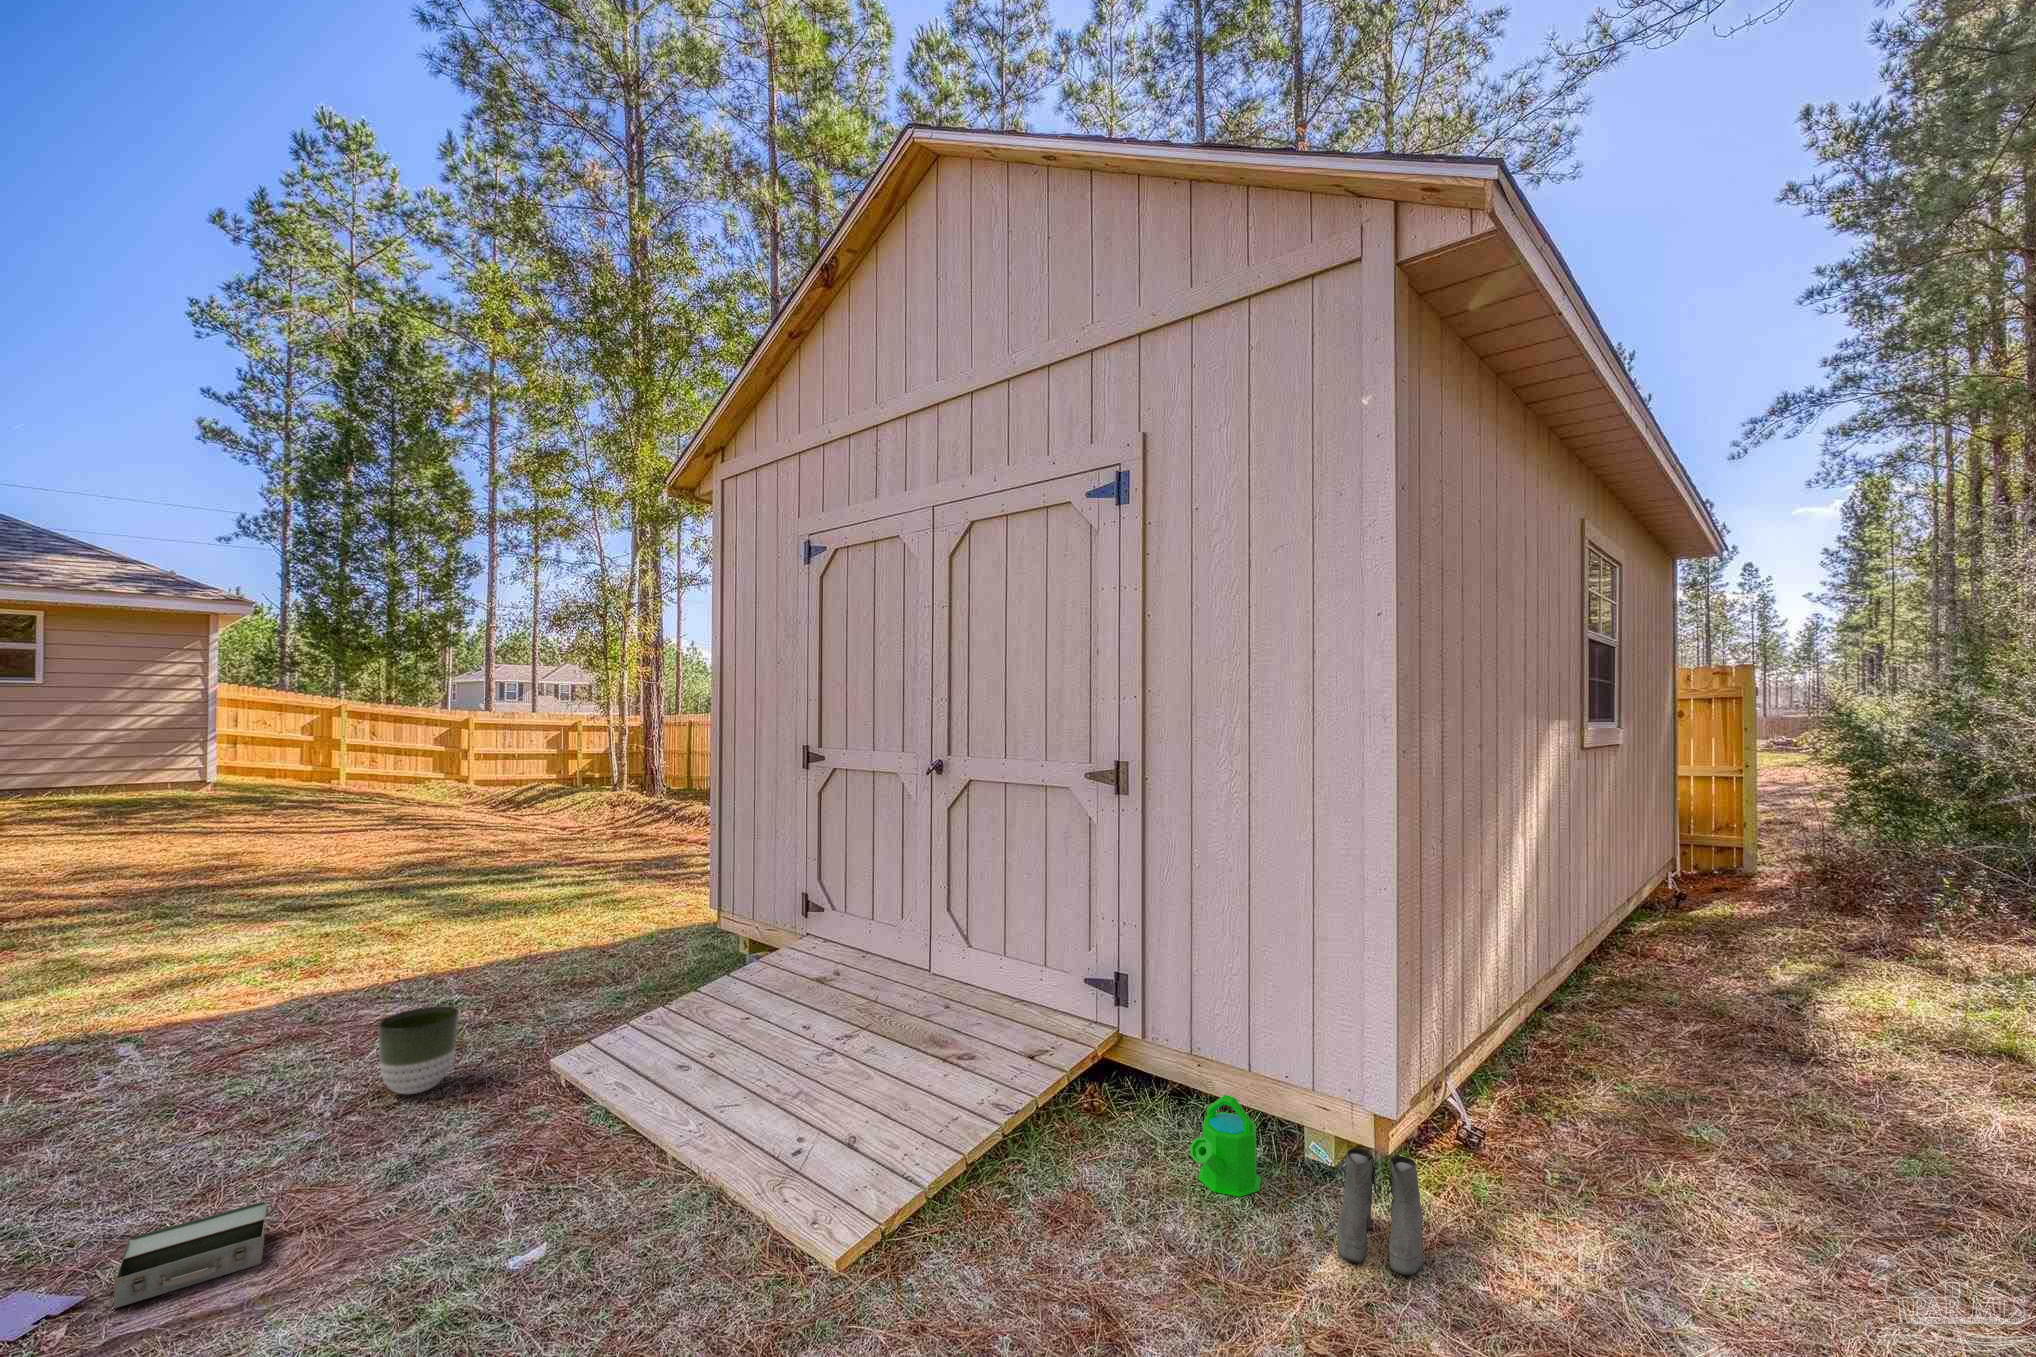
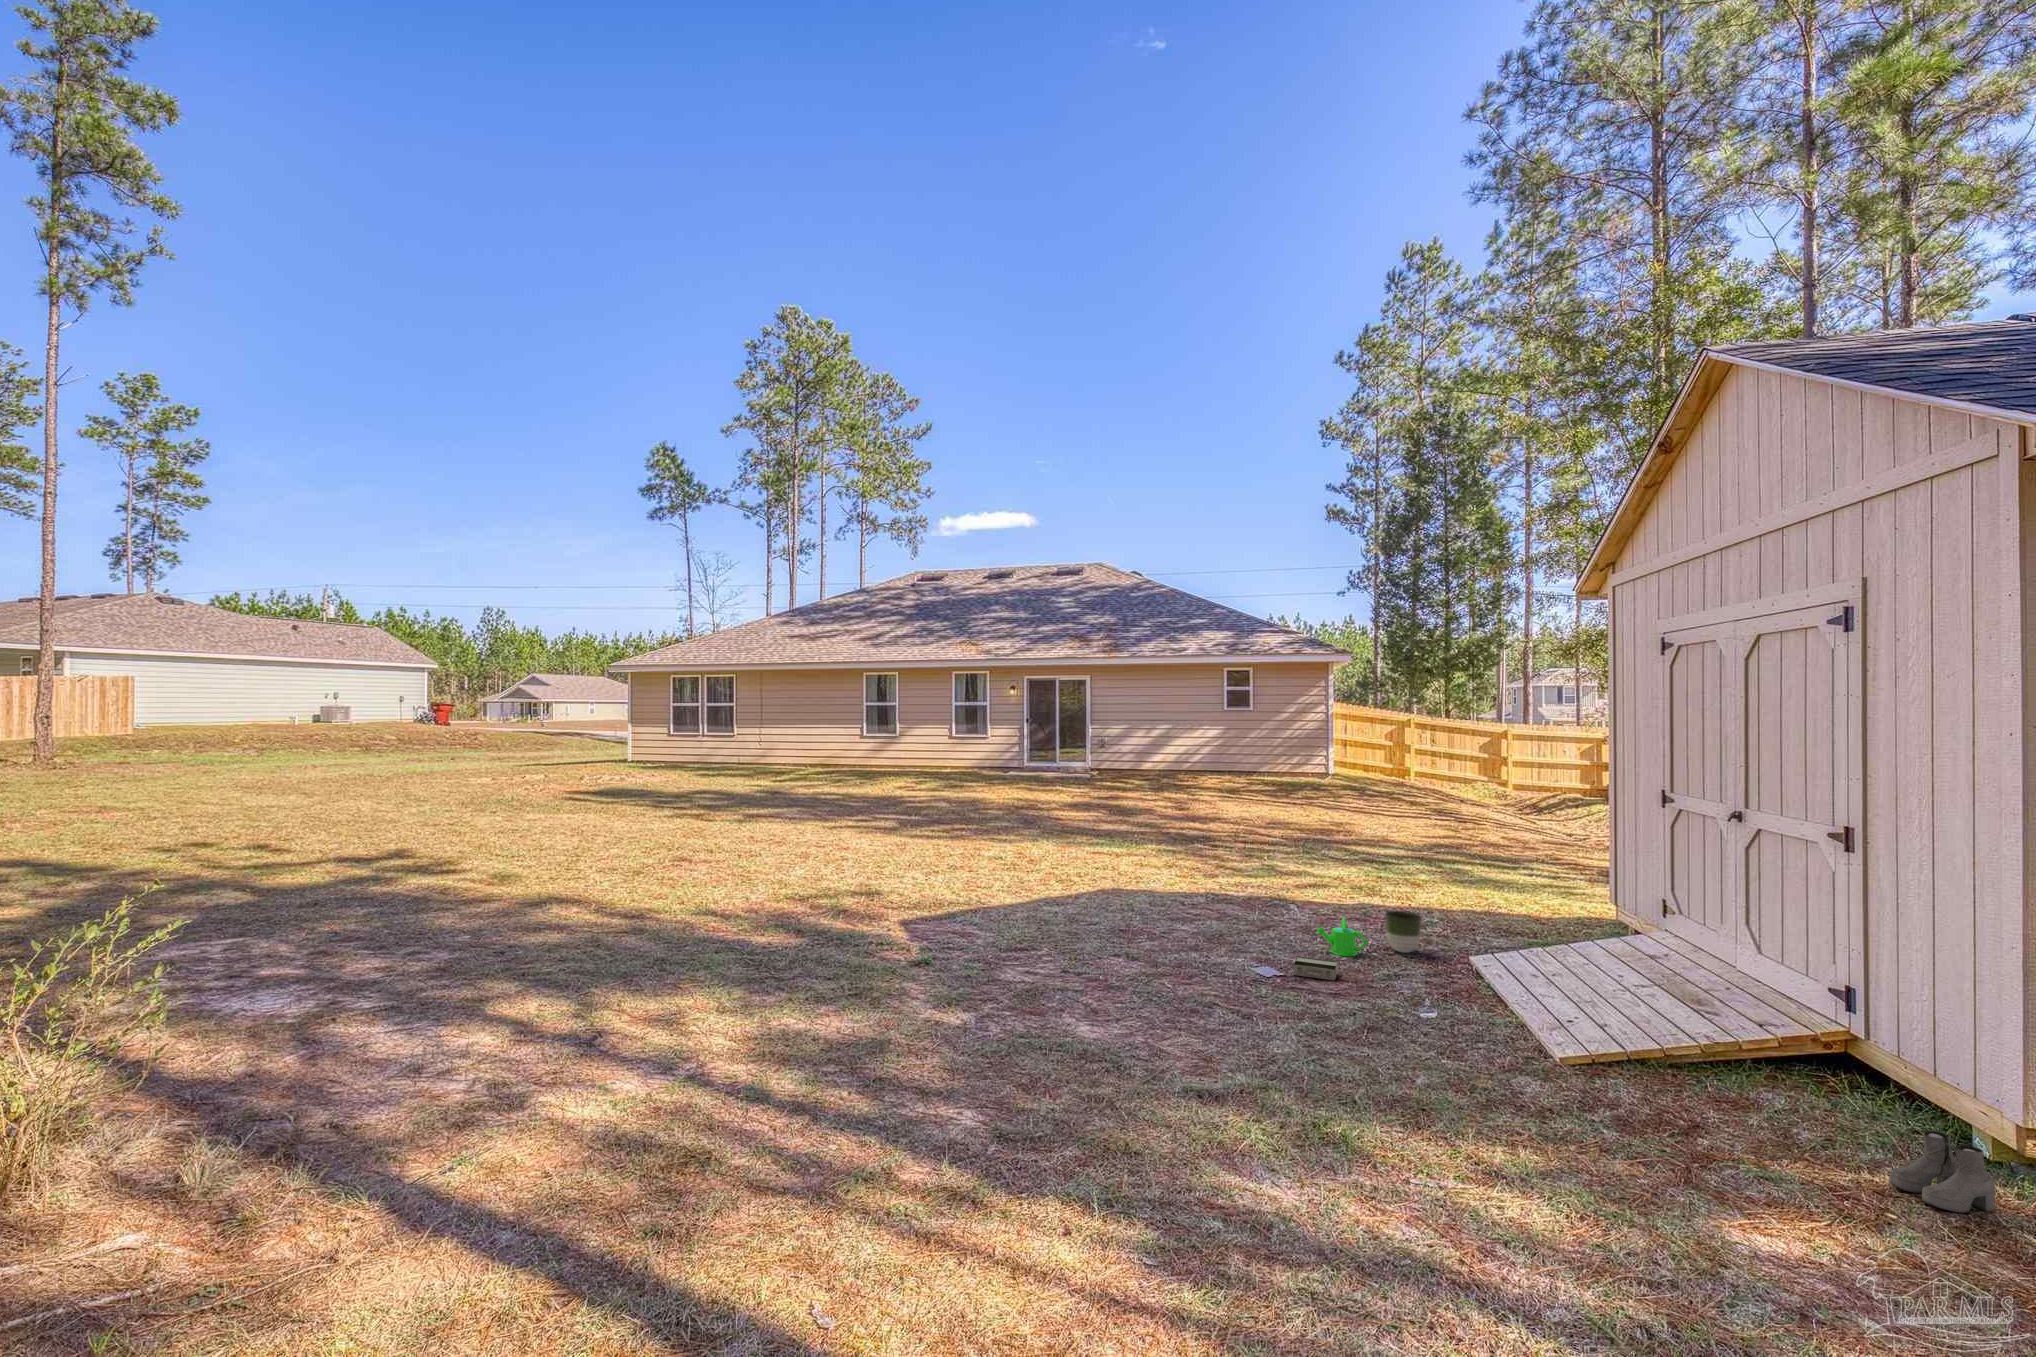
watering can: present [1190,1095,1261,1197] -> present [1317,918,1367,956]

